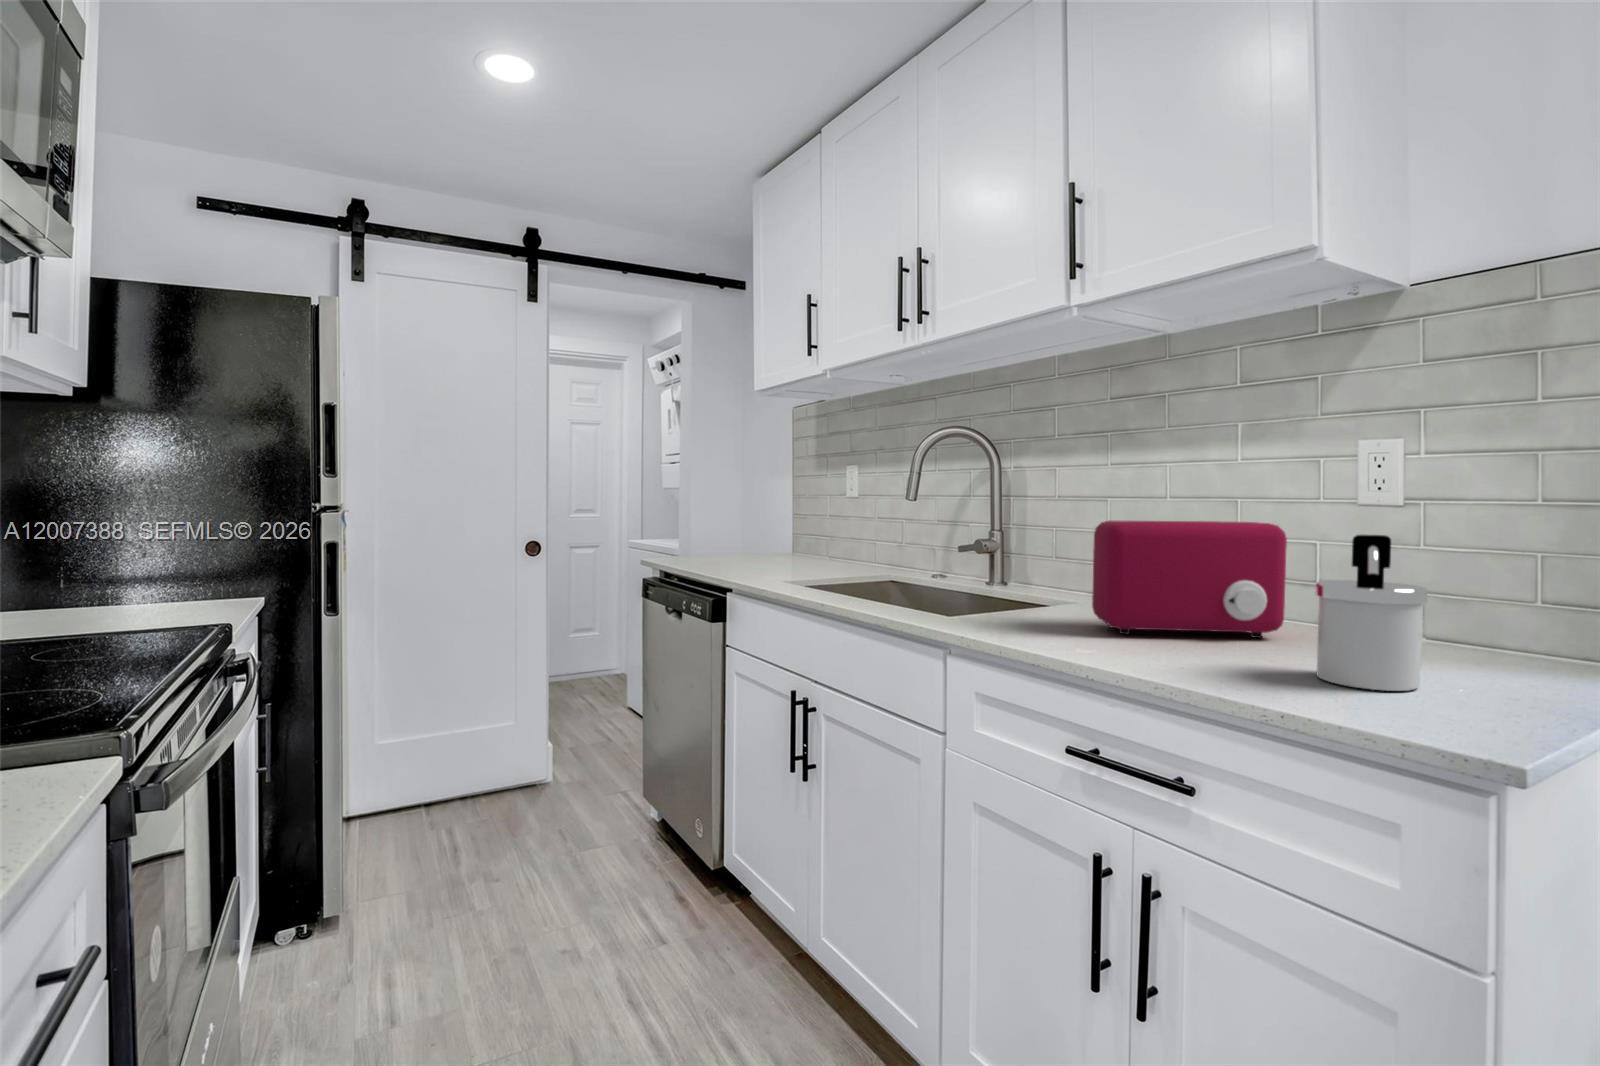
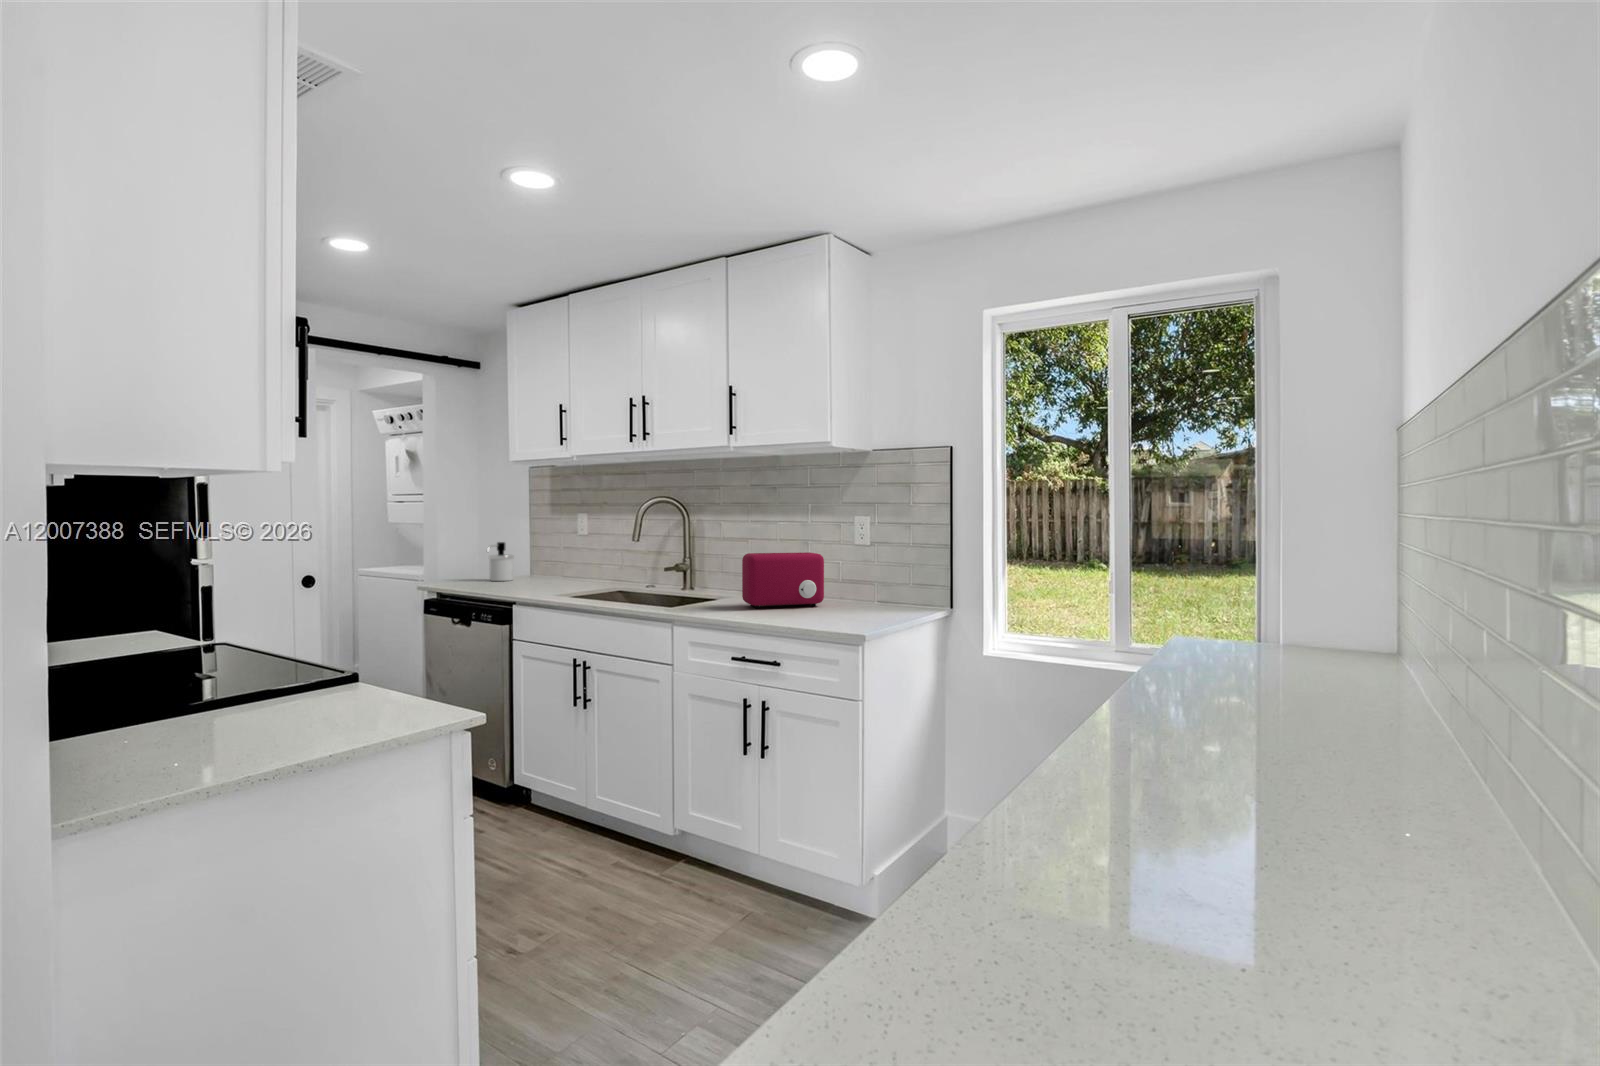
soap dispenser: present [1316,534,1428,691] -> present [487,542,514,581]

